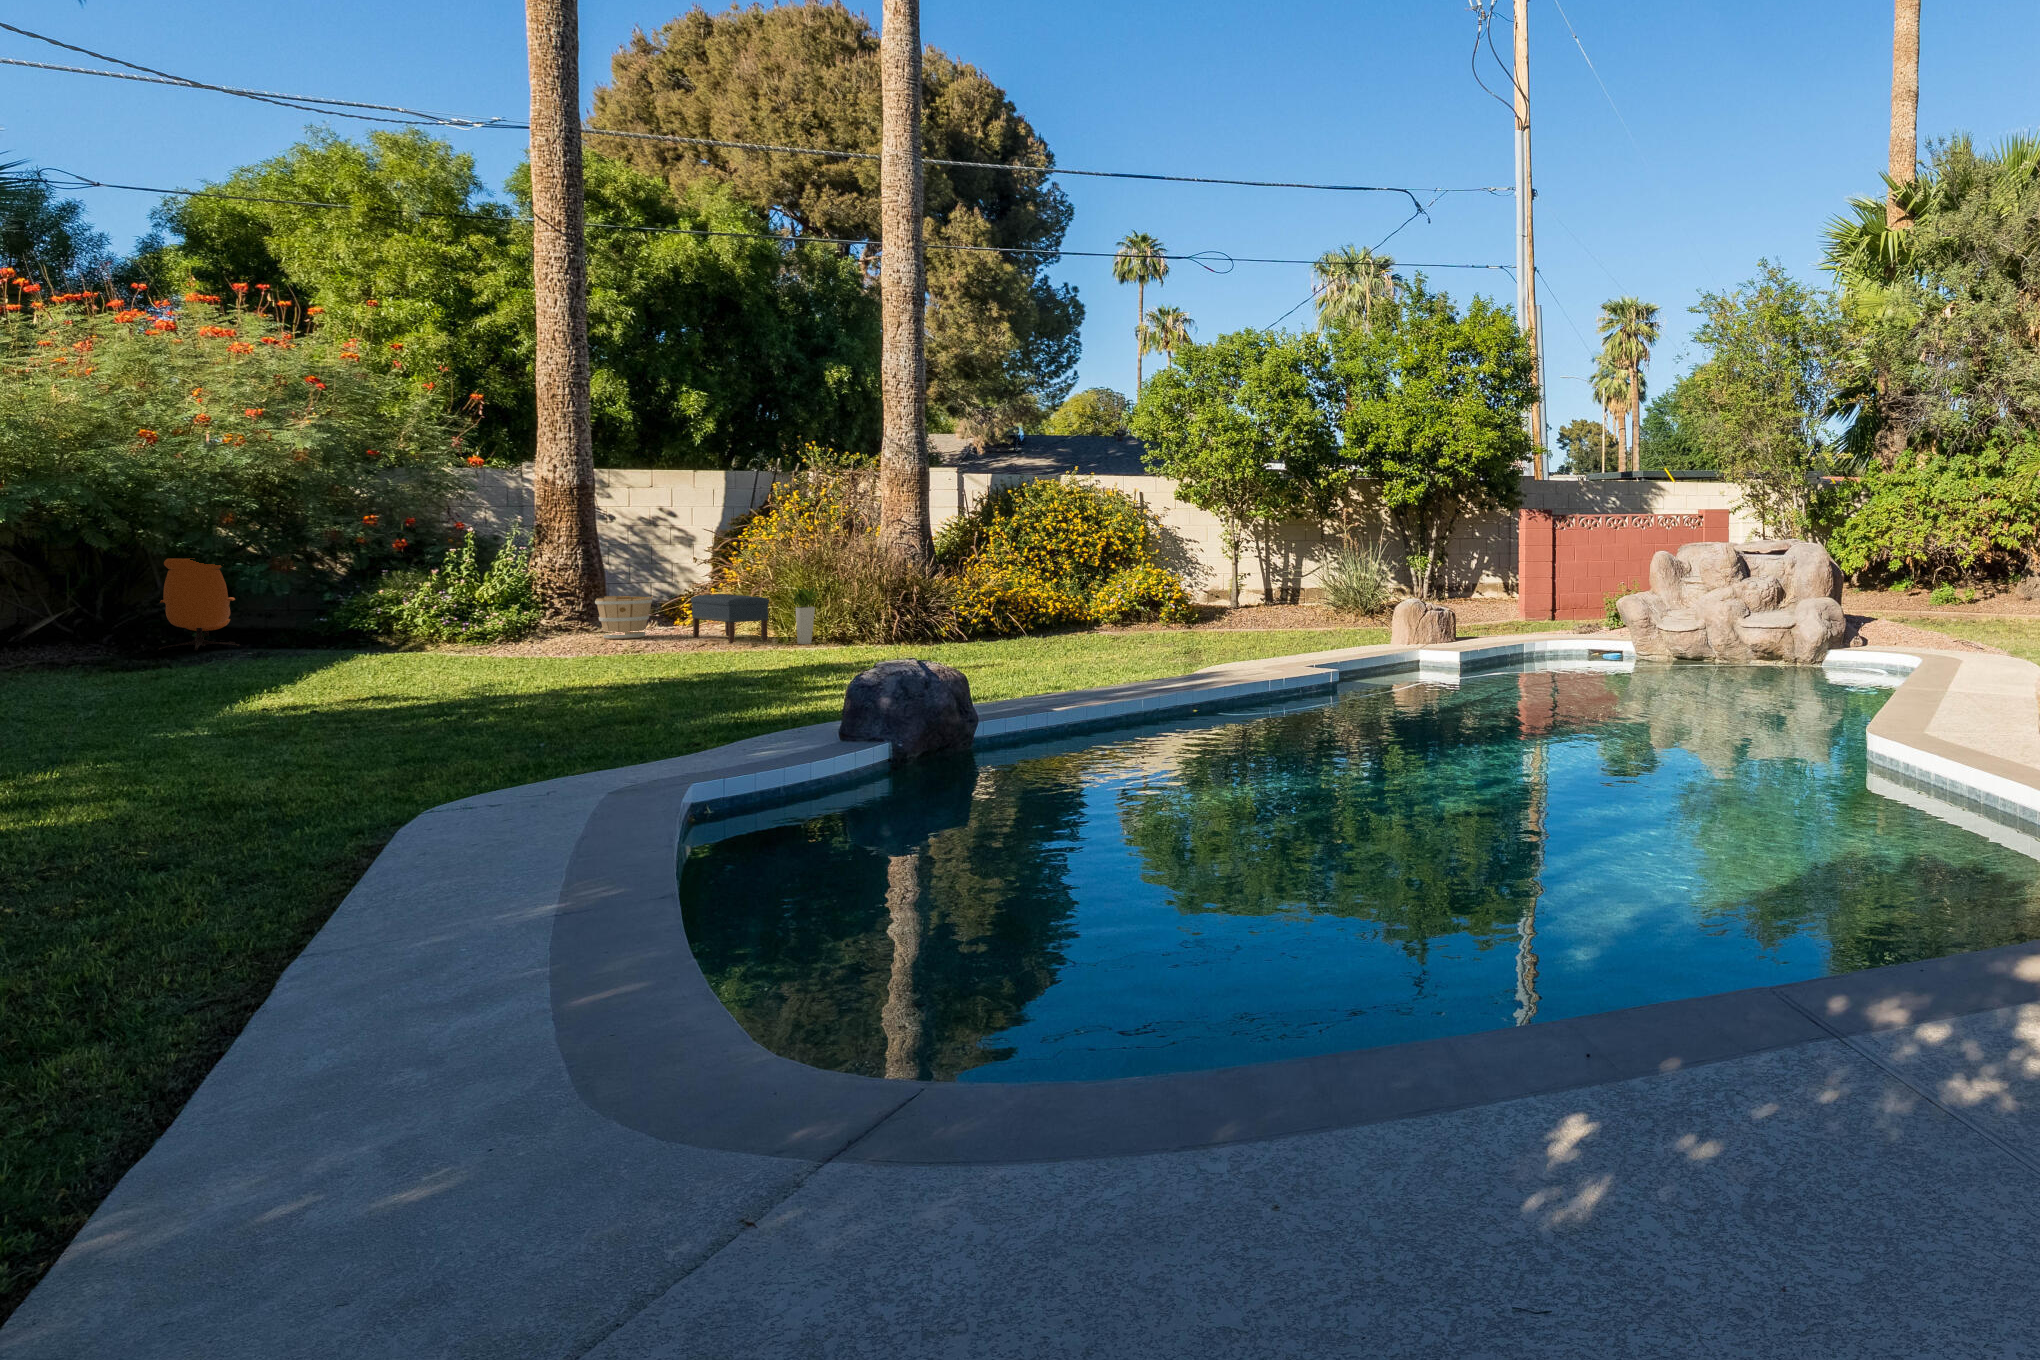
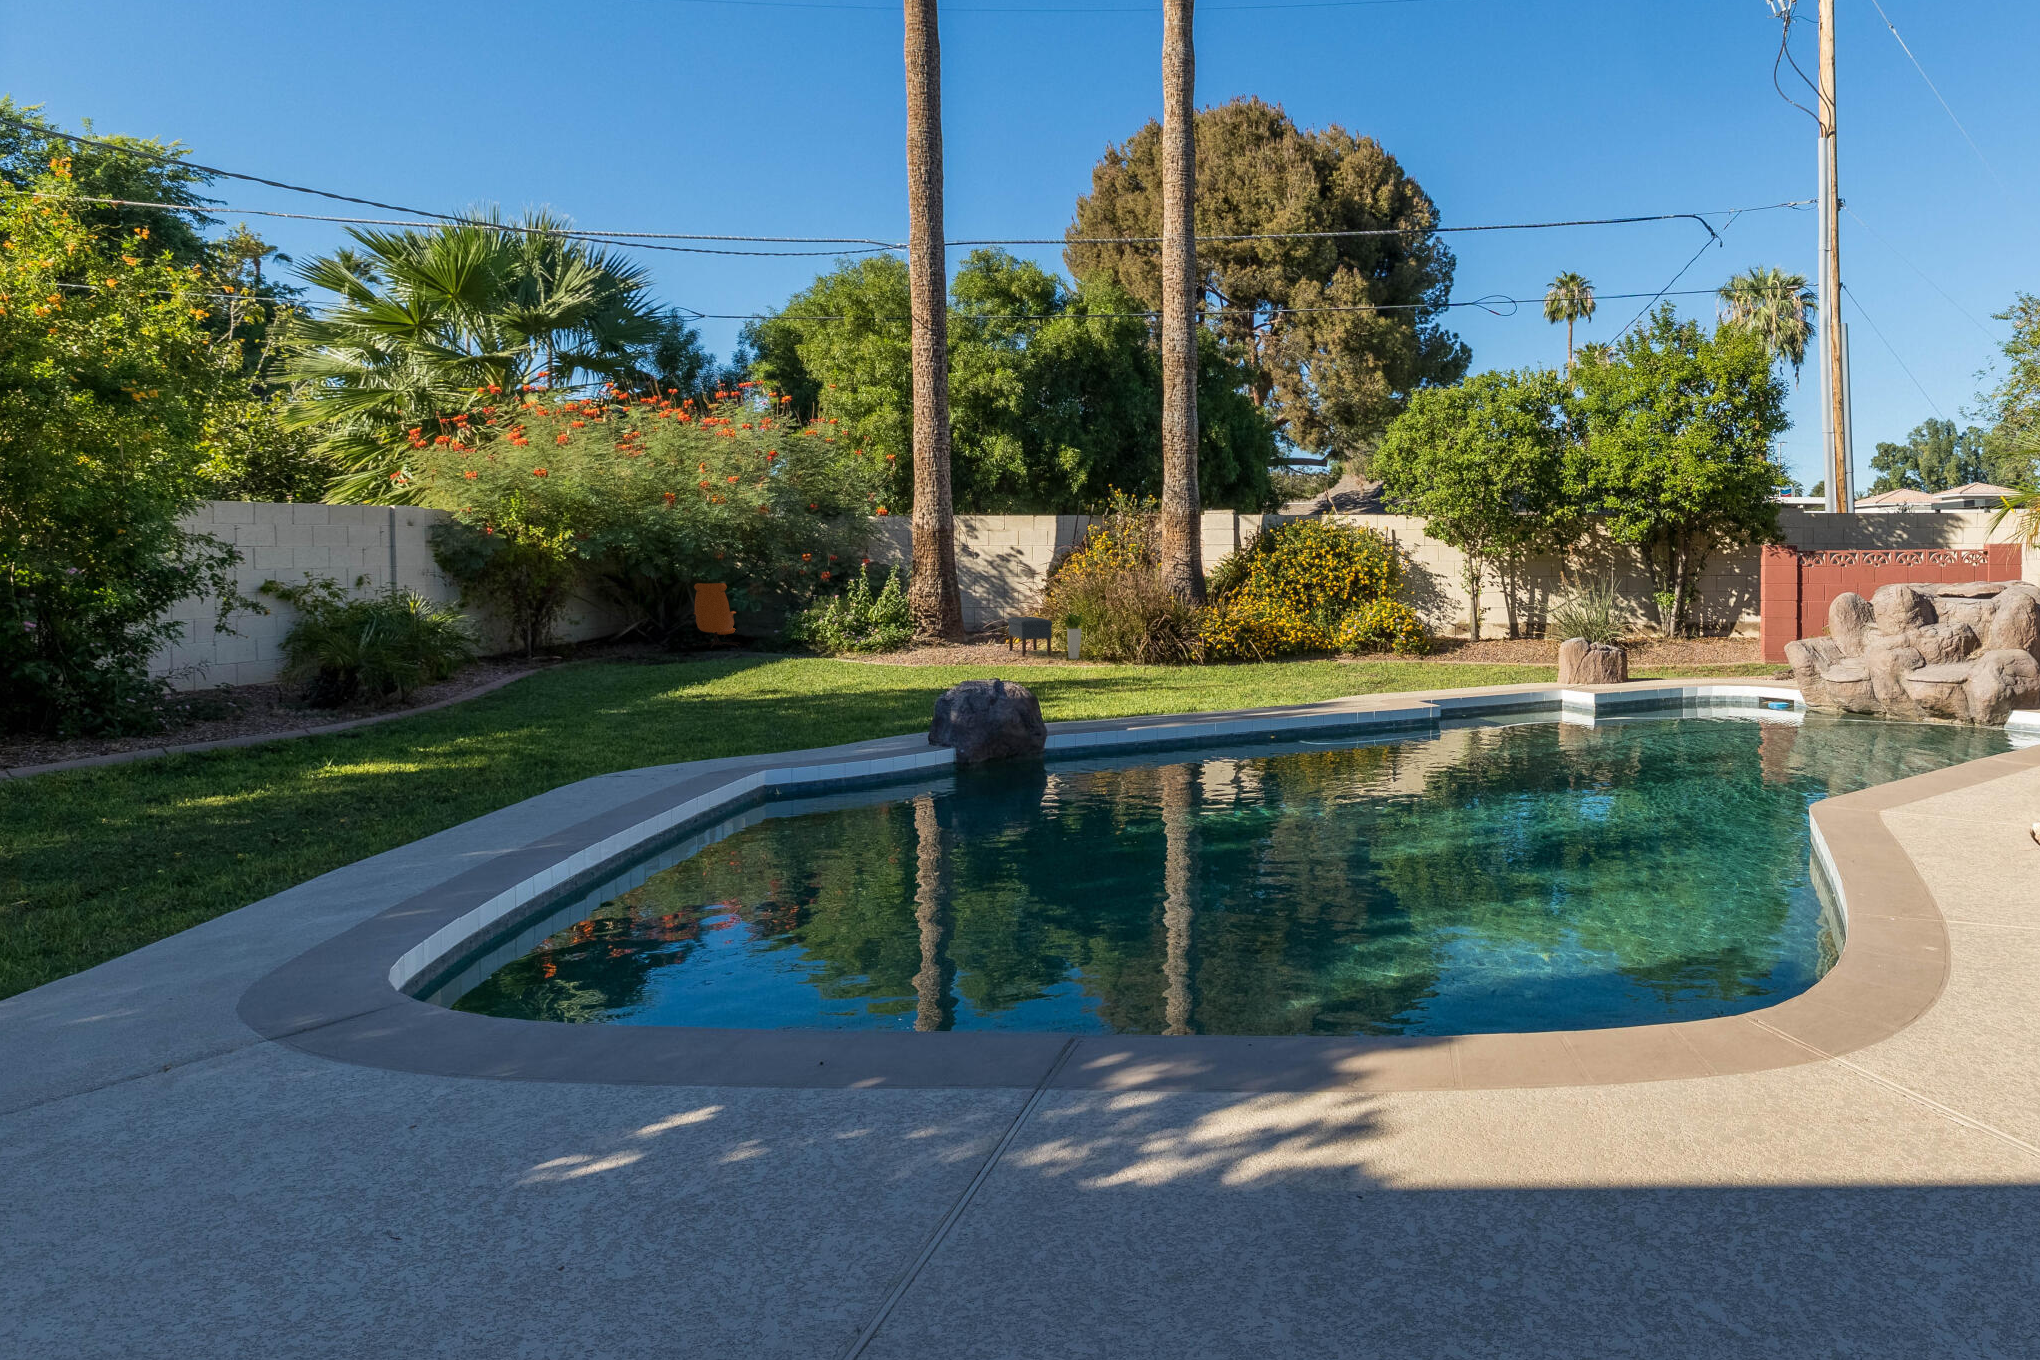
wooden bucket: present [595,596,653,639] -> none [945,616,986,650]

